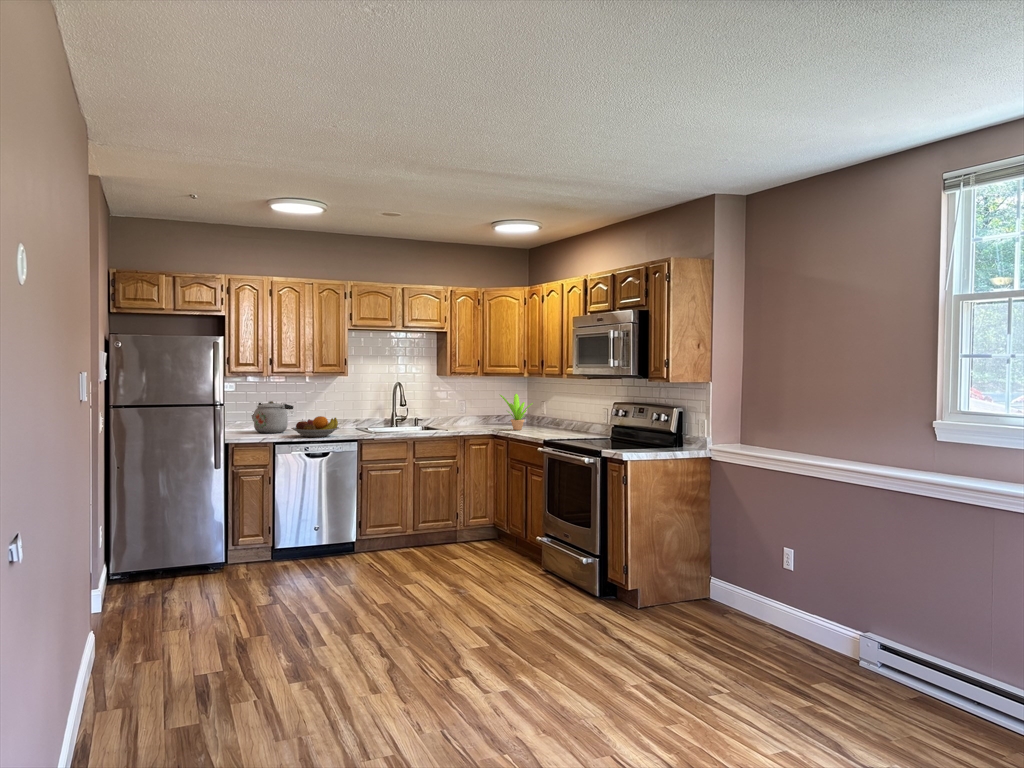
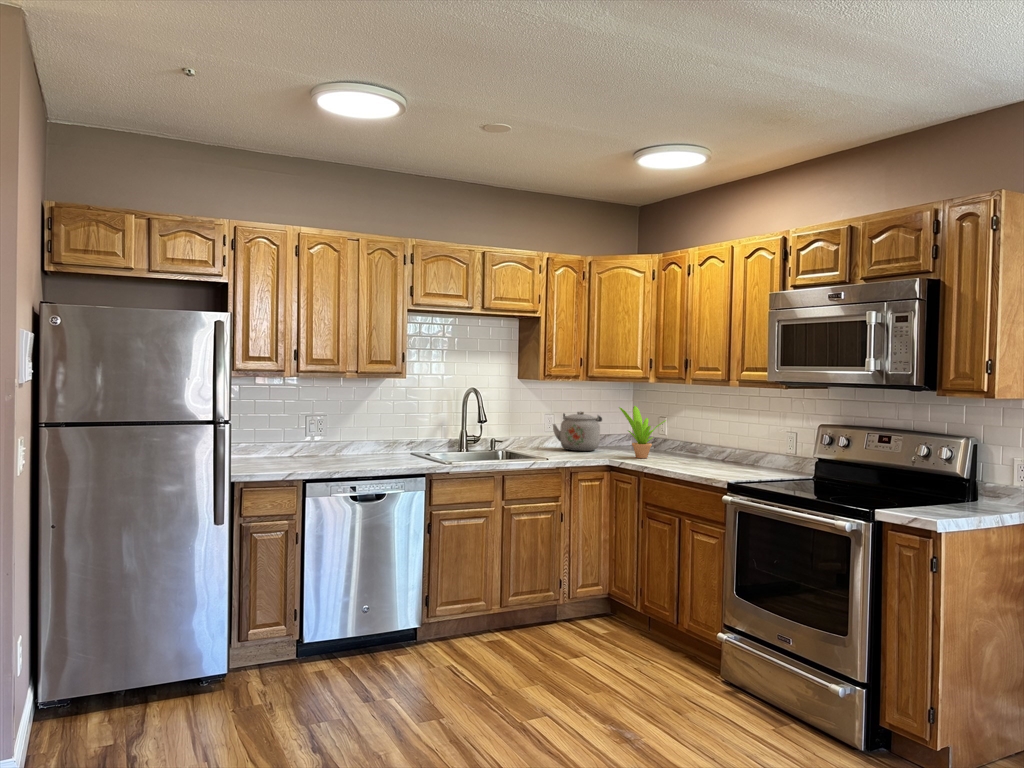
kettle: present [251,401,293,433] -> present [553,411,602,451]
fruit bowl: present [291,416,339,437] -> none [329,439,401,472]

